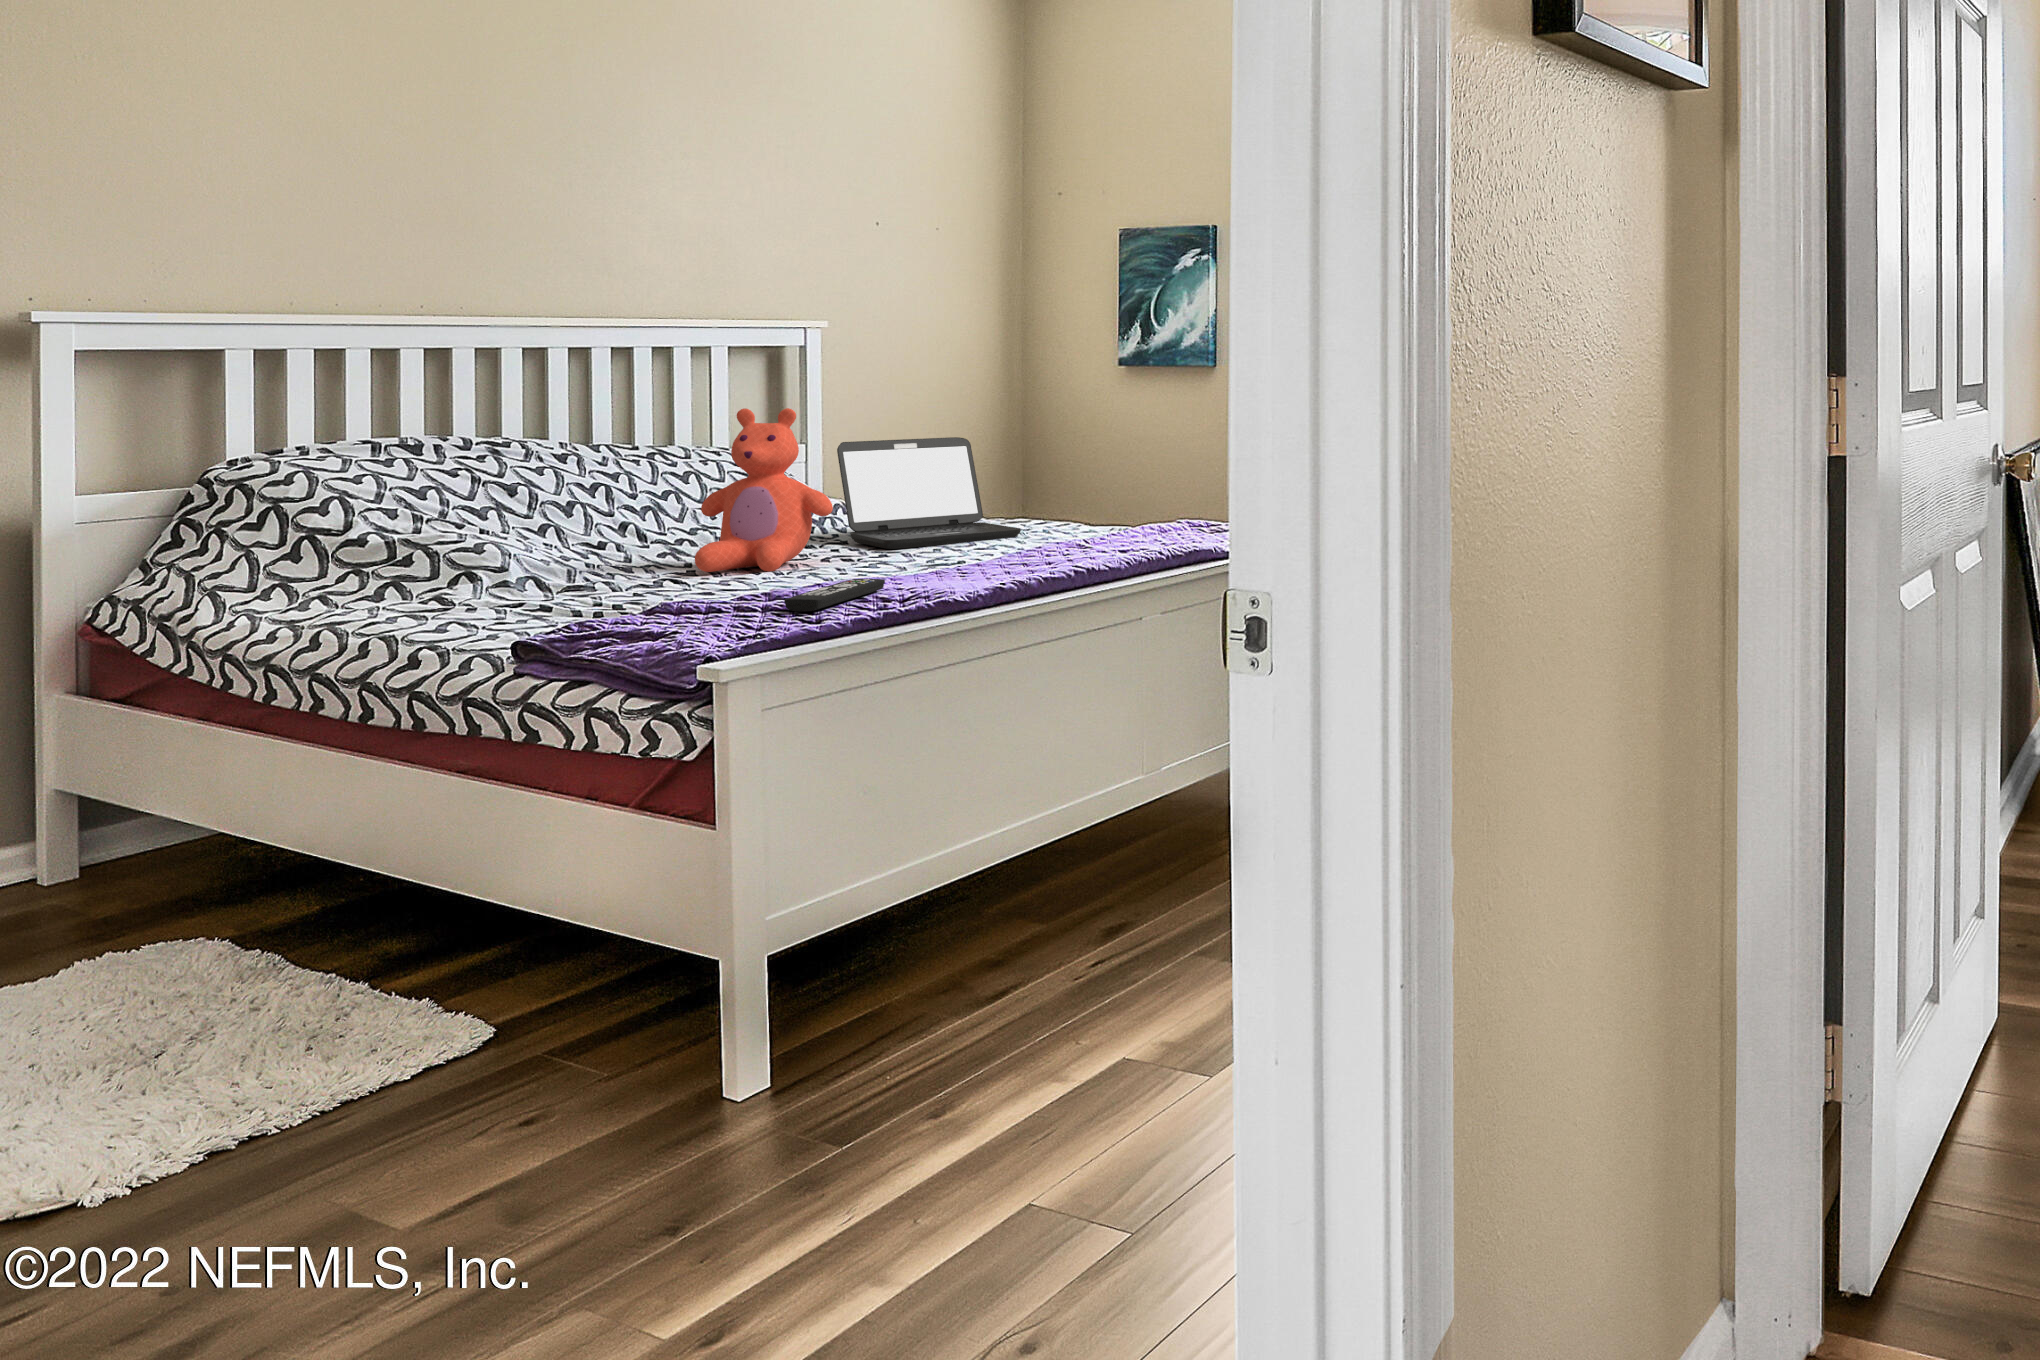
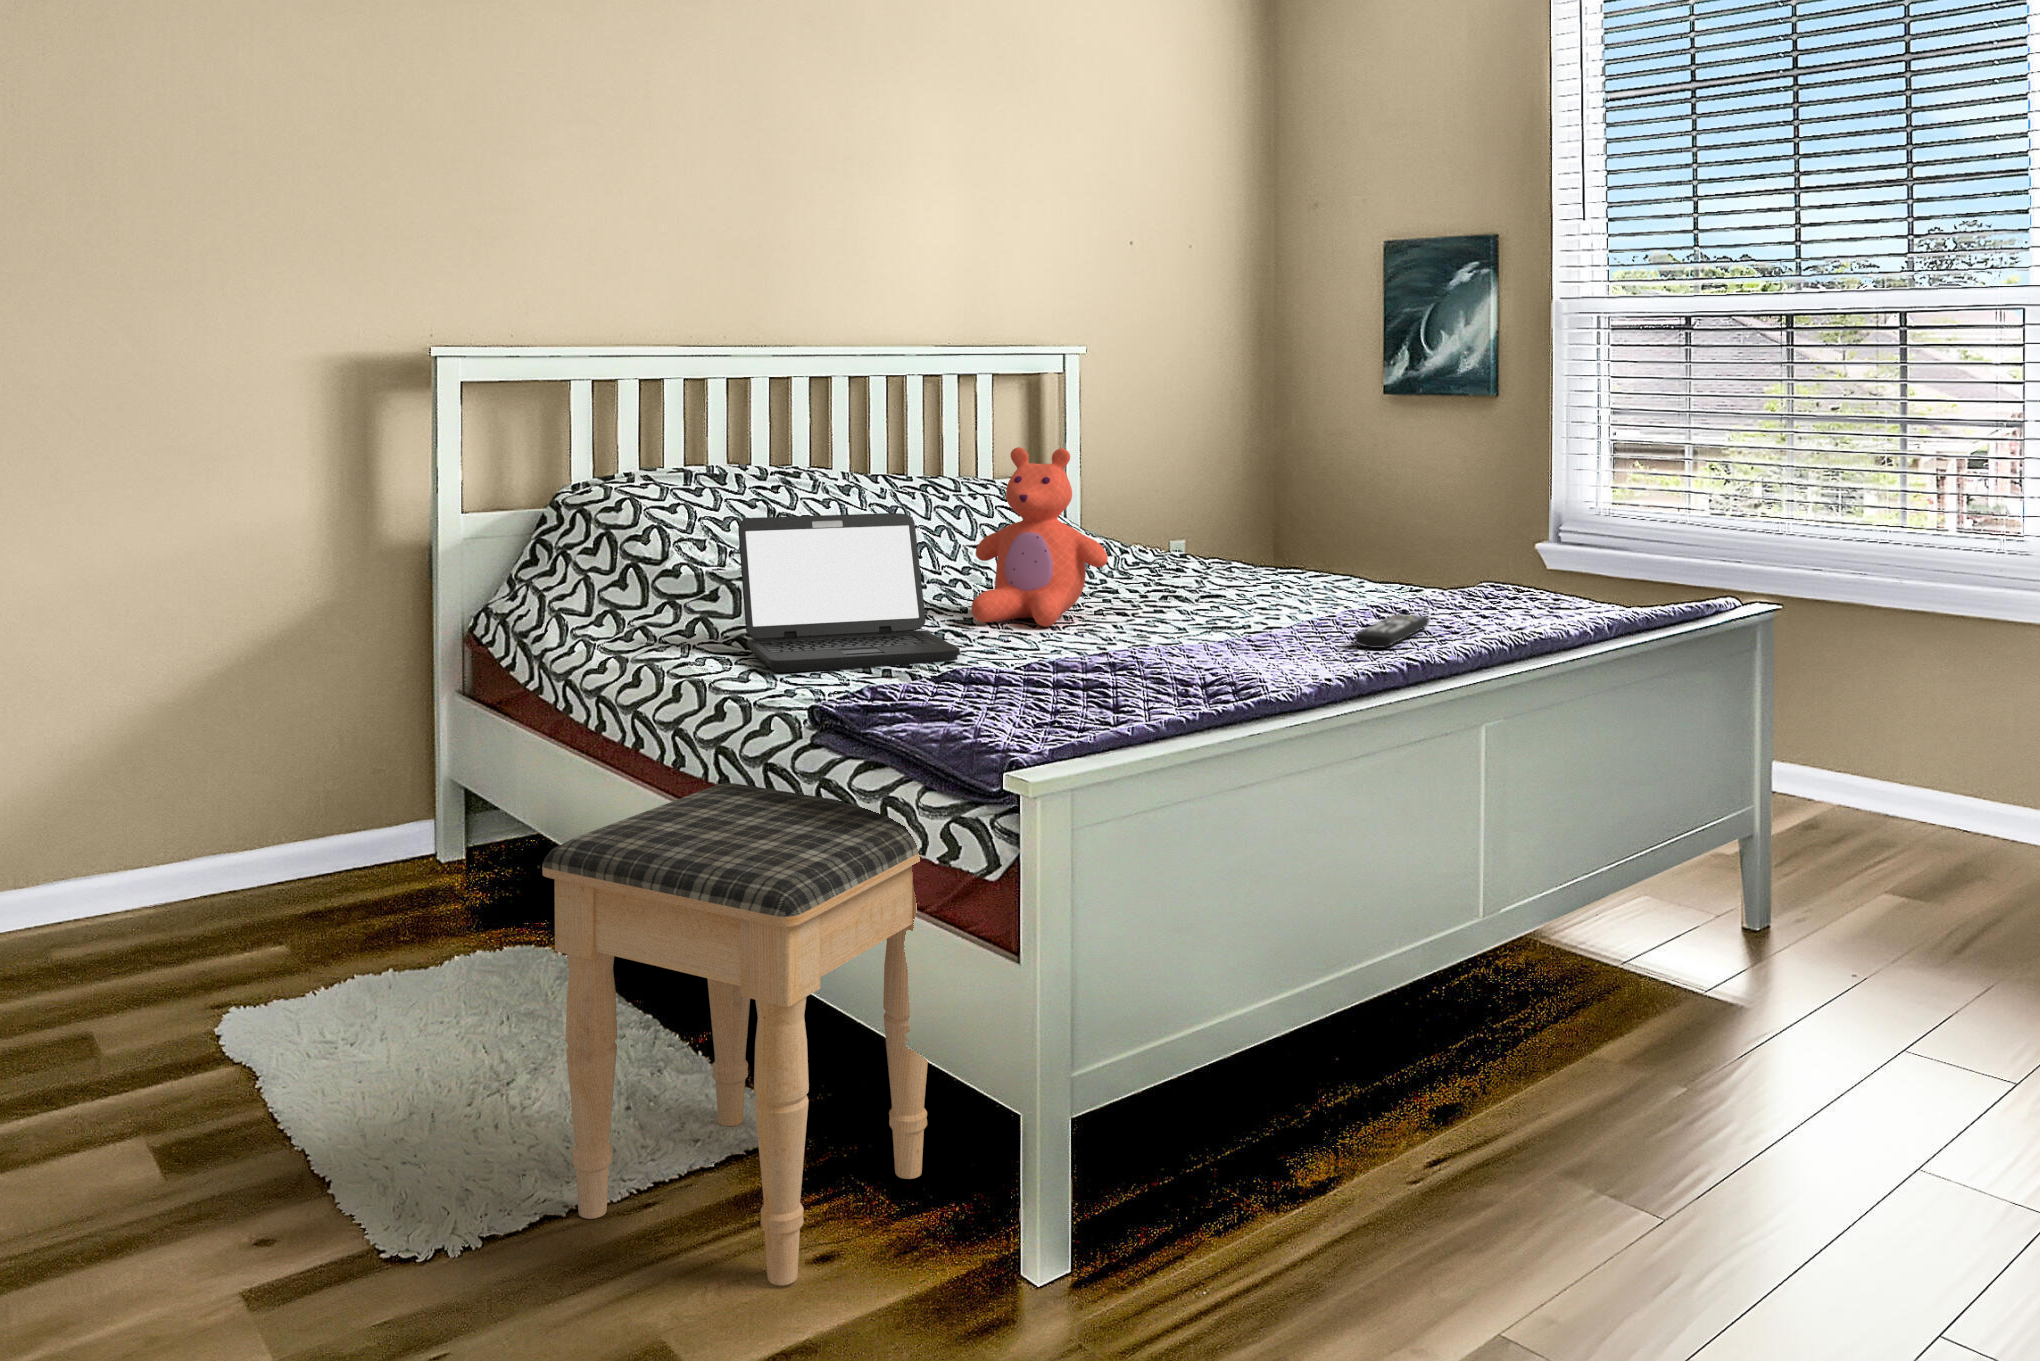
laptop: present [837,437,1021,549] -> present [738,513,960,672]
remote control: present [784,579,885,611] -> present [1354,614,1430,648]
footstool: none [206,718,655,1143] -> present [542,783,928,1285]

